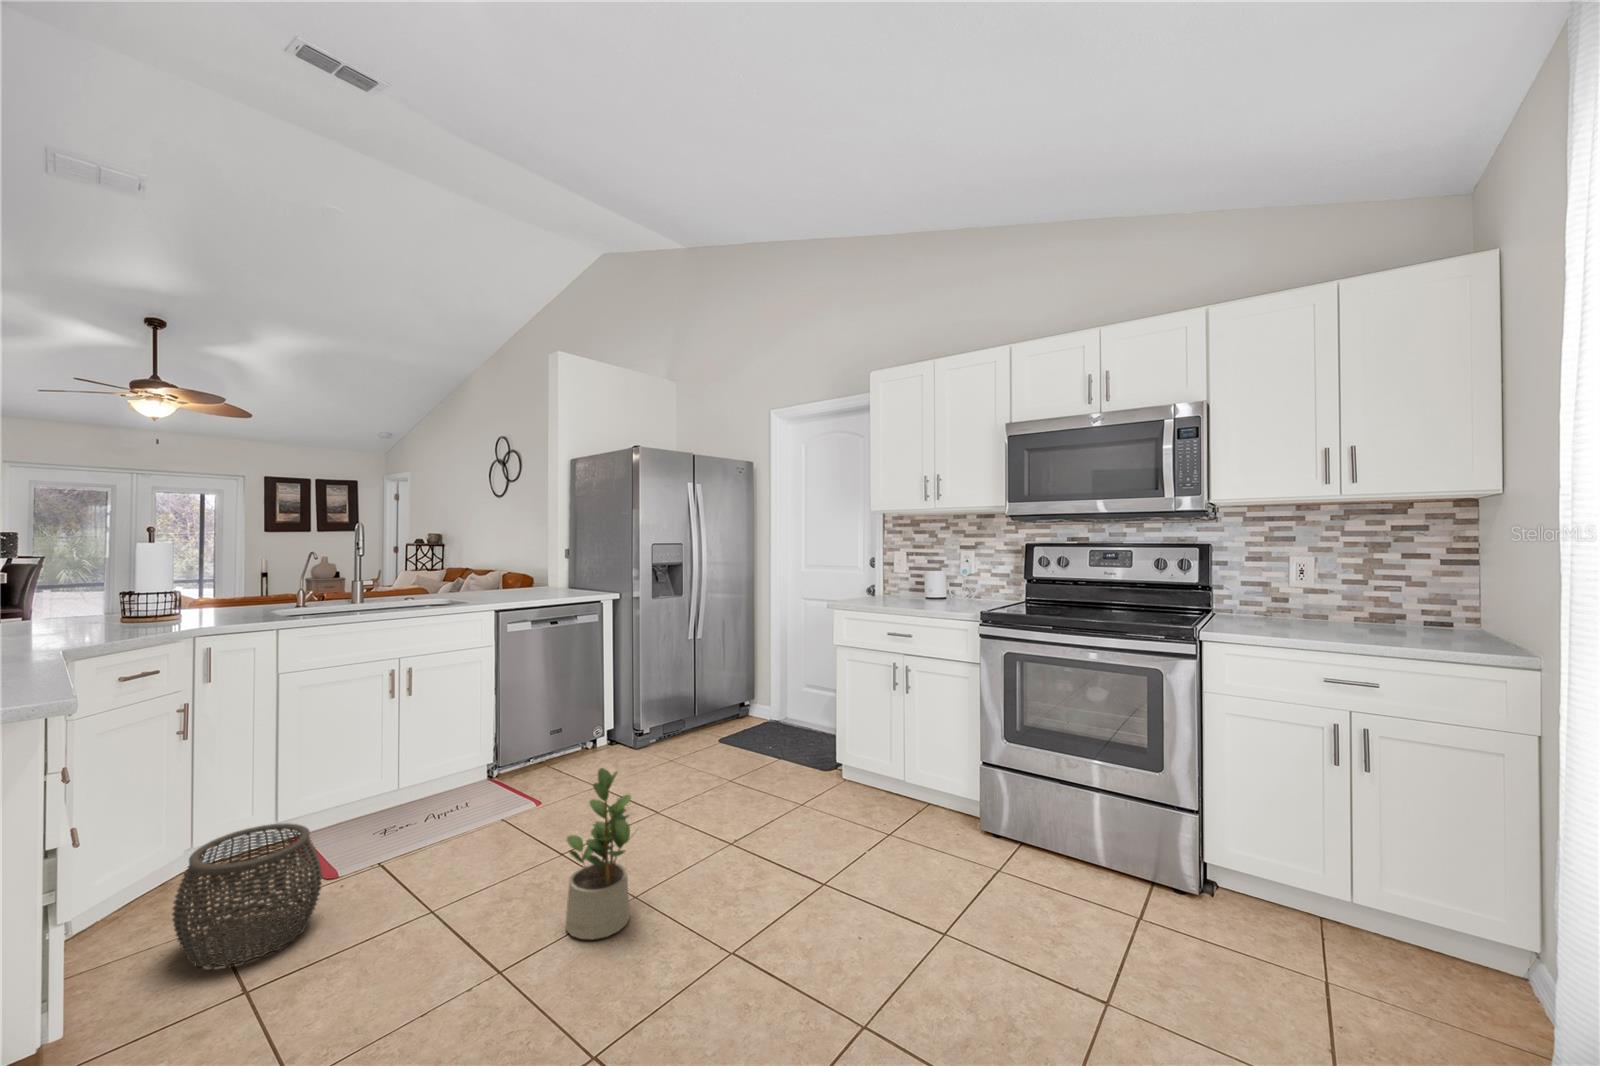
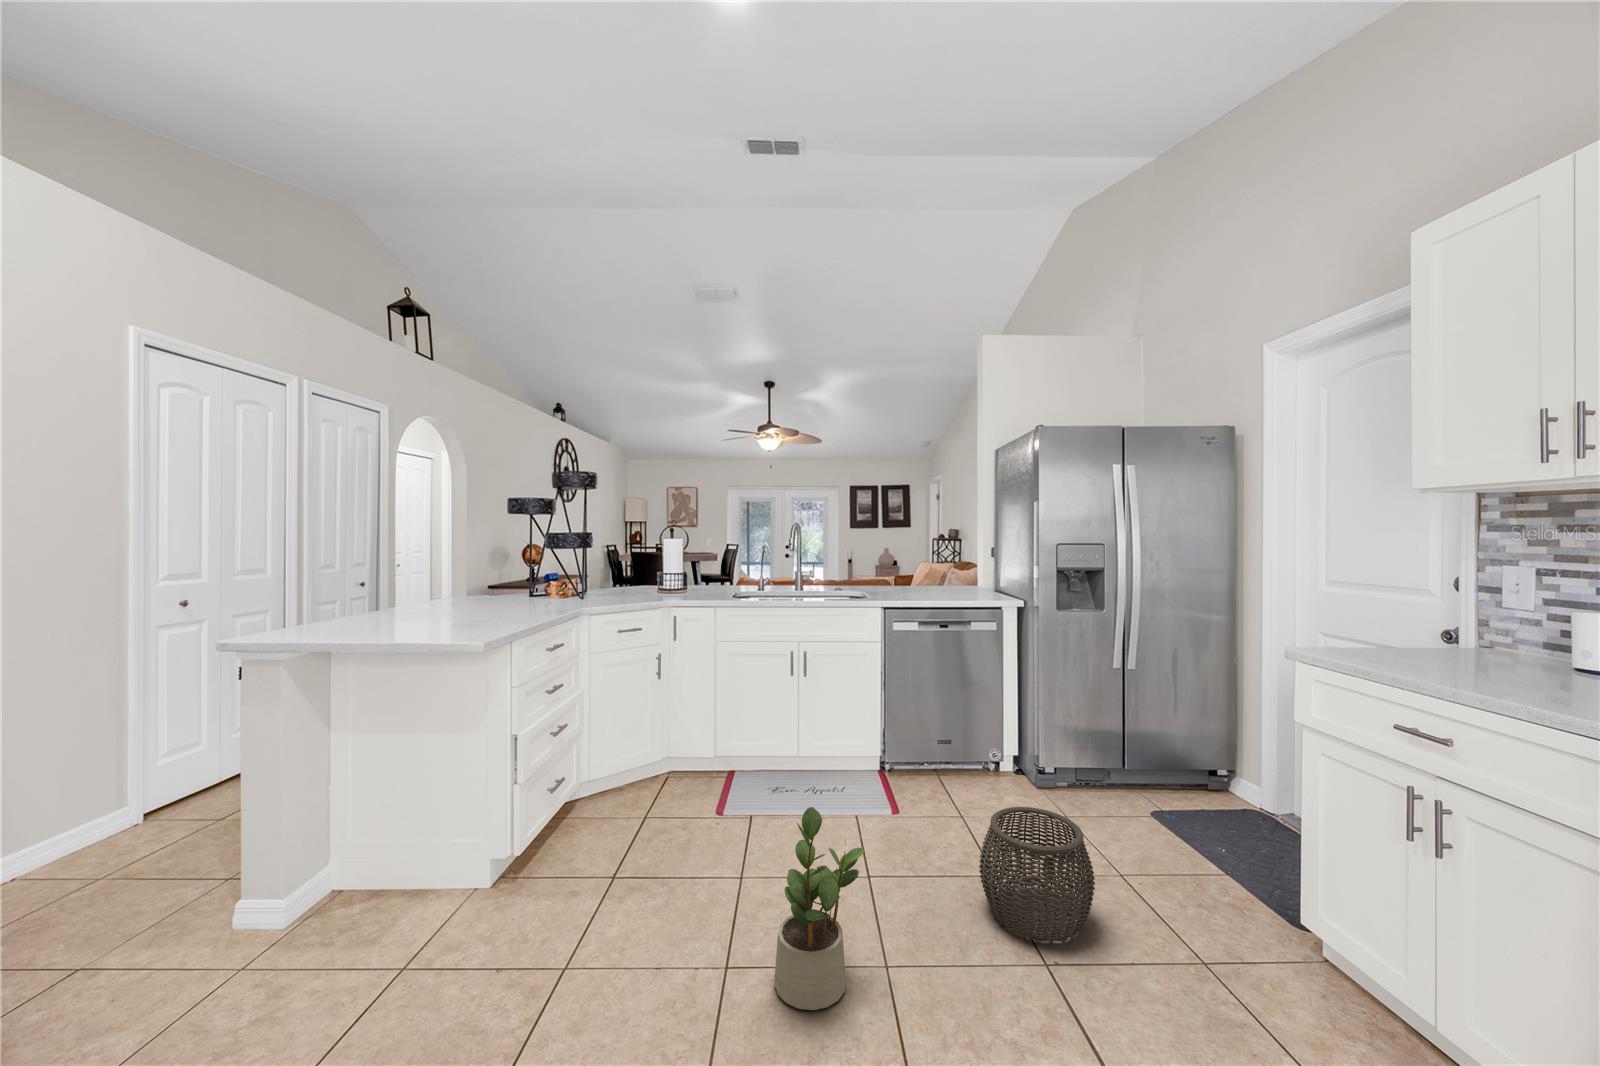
woven basket: present [172,823,322,968] -> present [979,807,1095,943]

